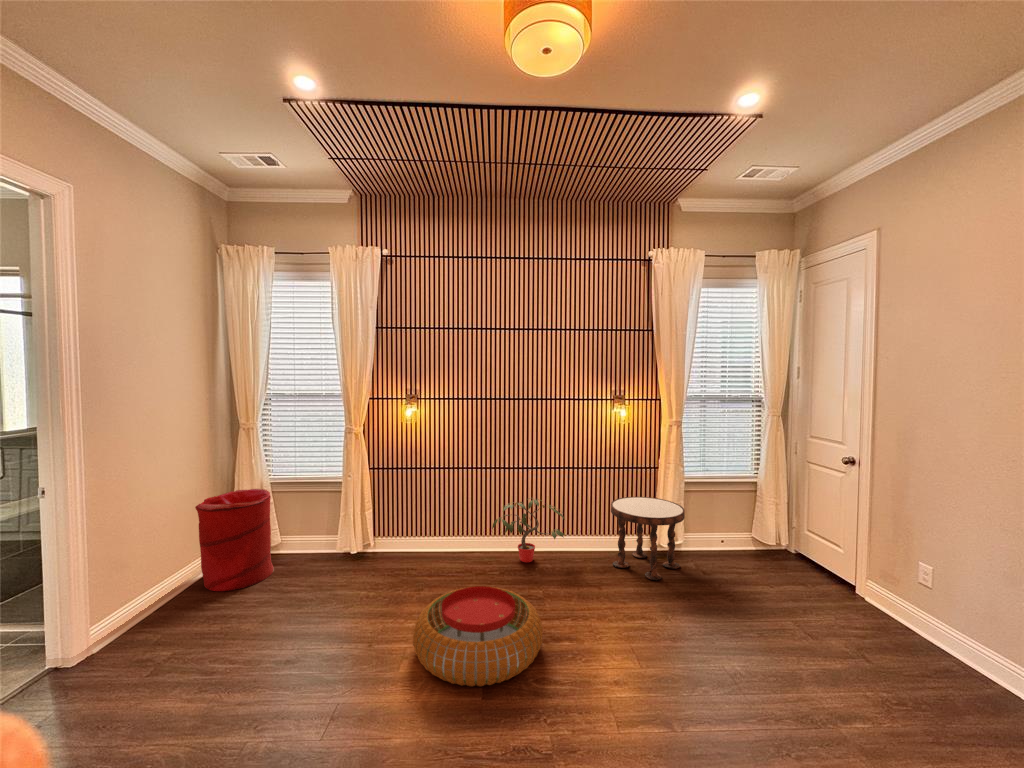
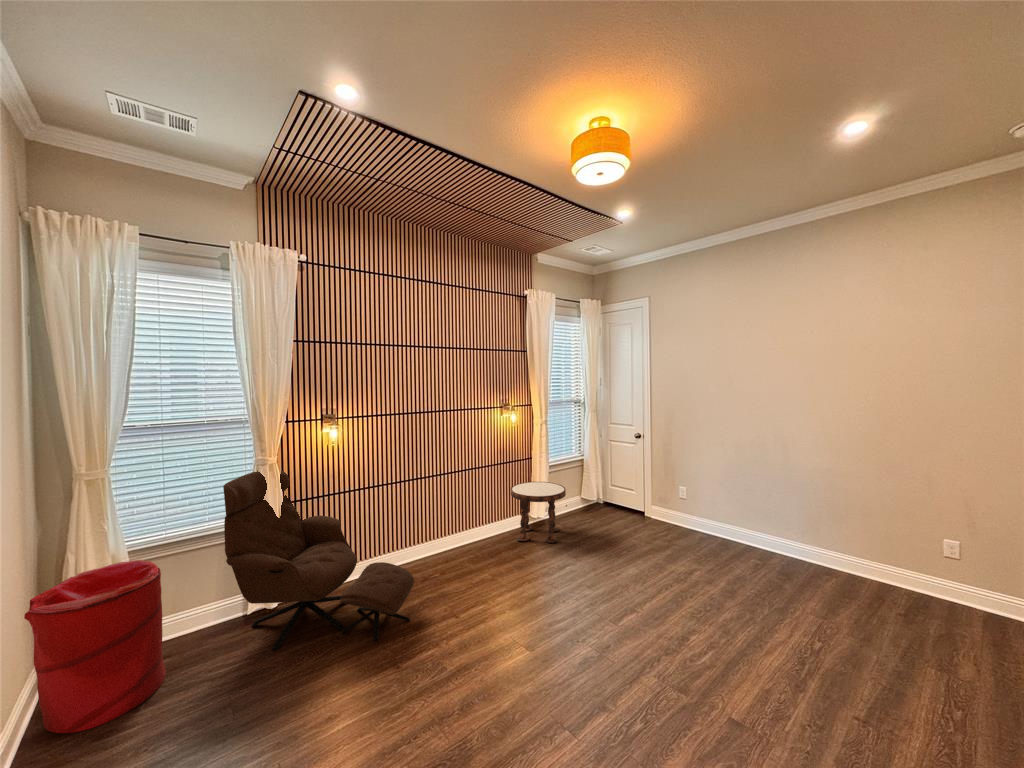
lounge chair: none [307,437,447,607] -> present [223,471,414,650]
potted plant: present [492,499,564,562] -> none [418,500,487,560]
pouf: present [413,586,543,686] -> none [443,579,558,671]

